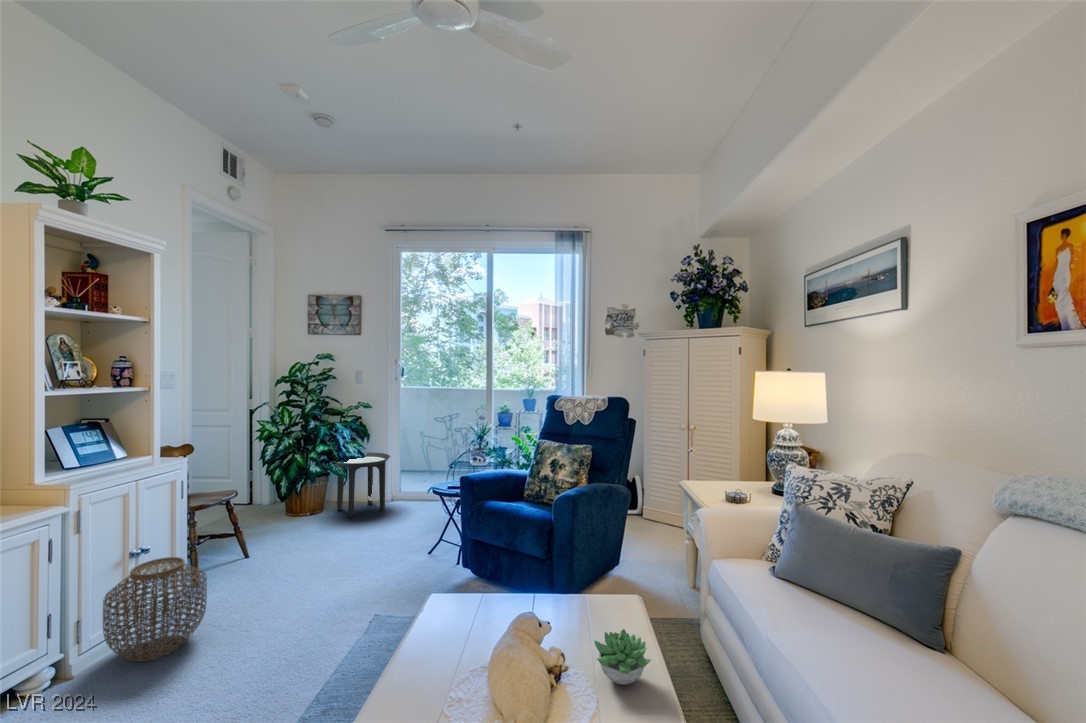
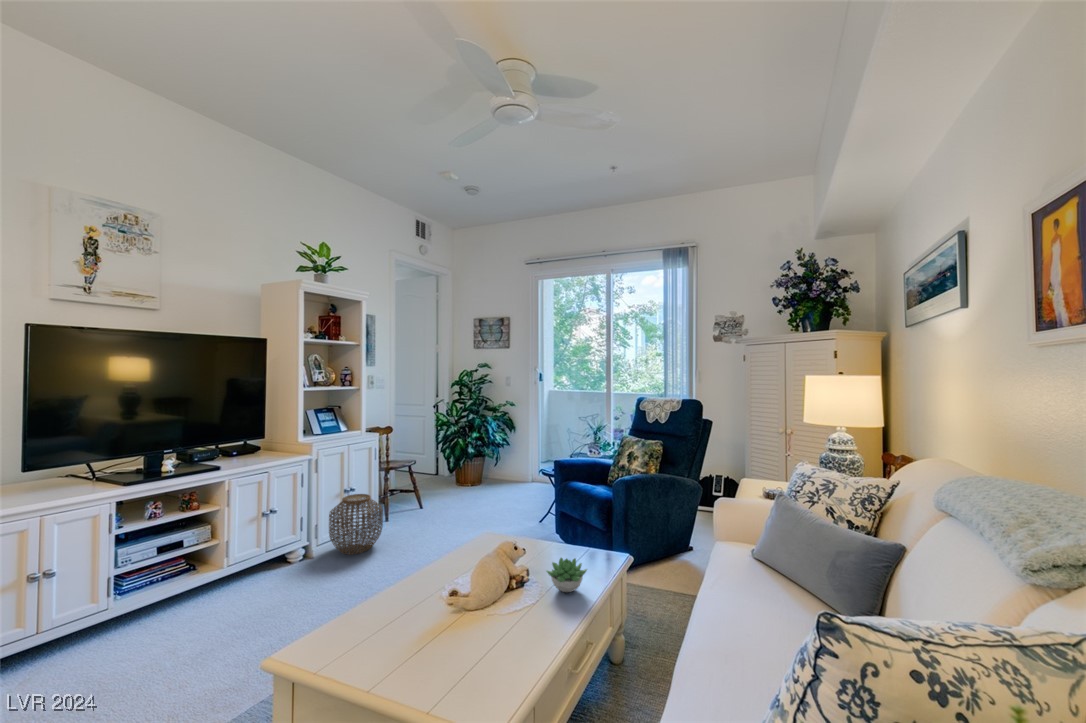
side table: present [334,452,390,518] -> none [485,442,528,491]

